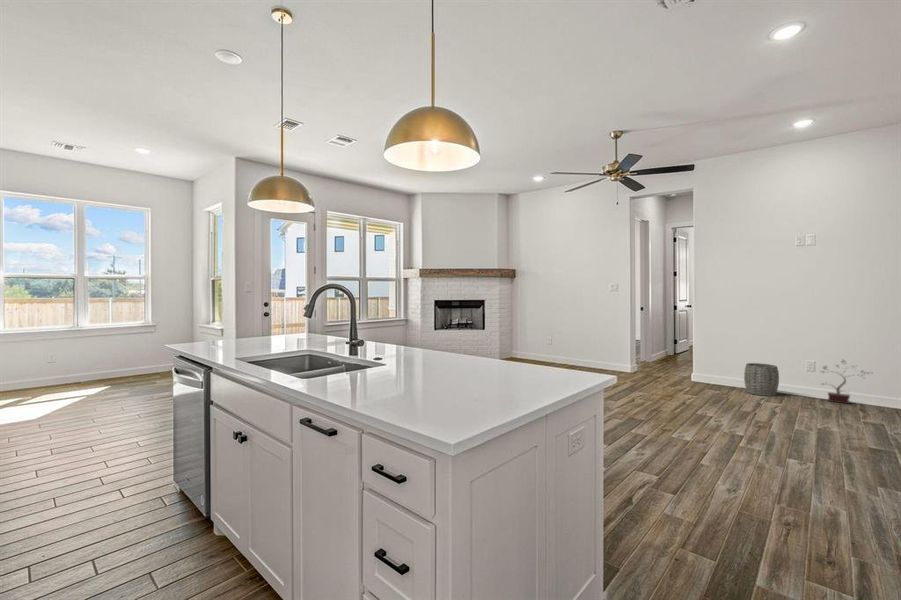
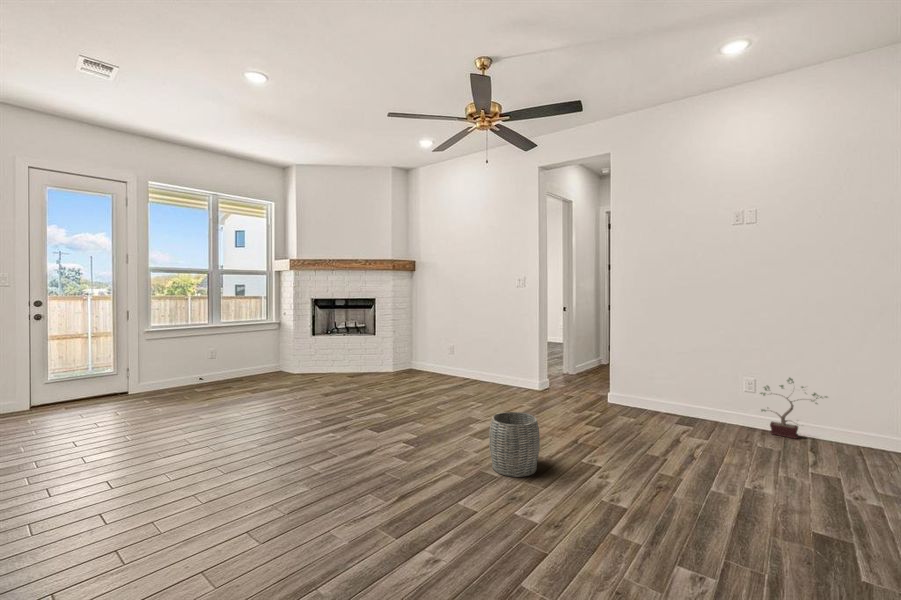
woven basket: present [744,363,779,396] -> present [489,412,540,477]

